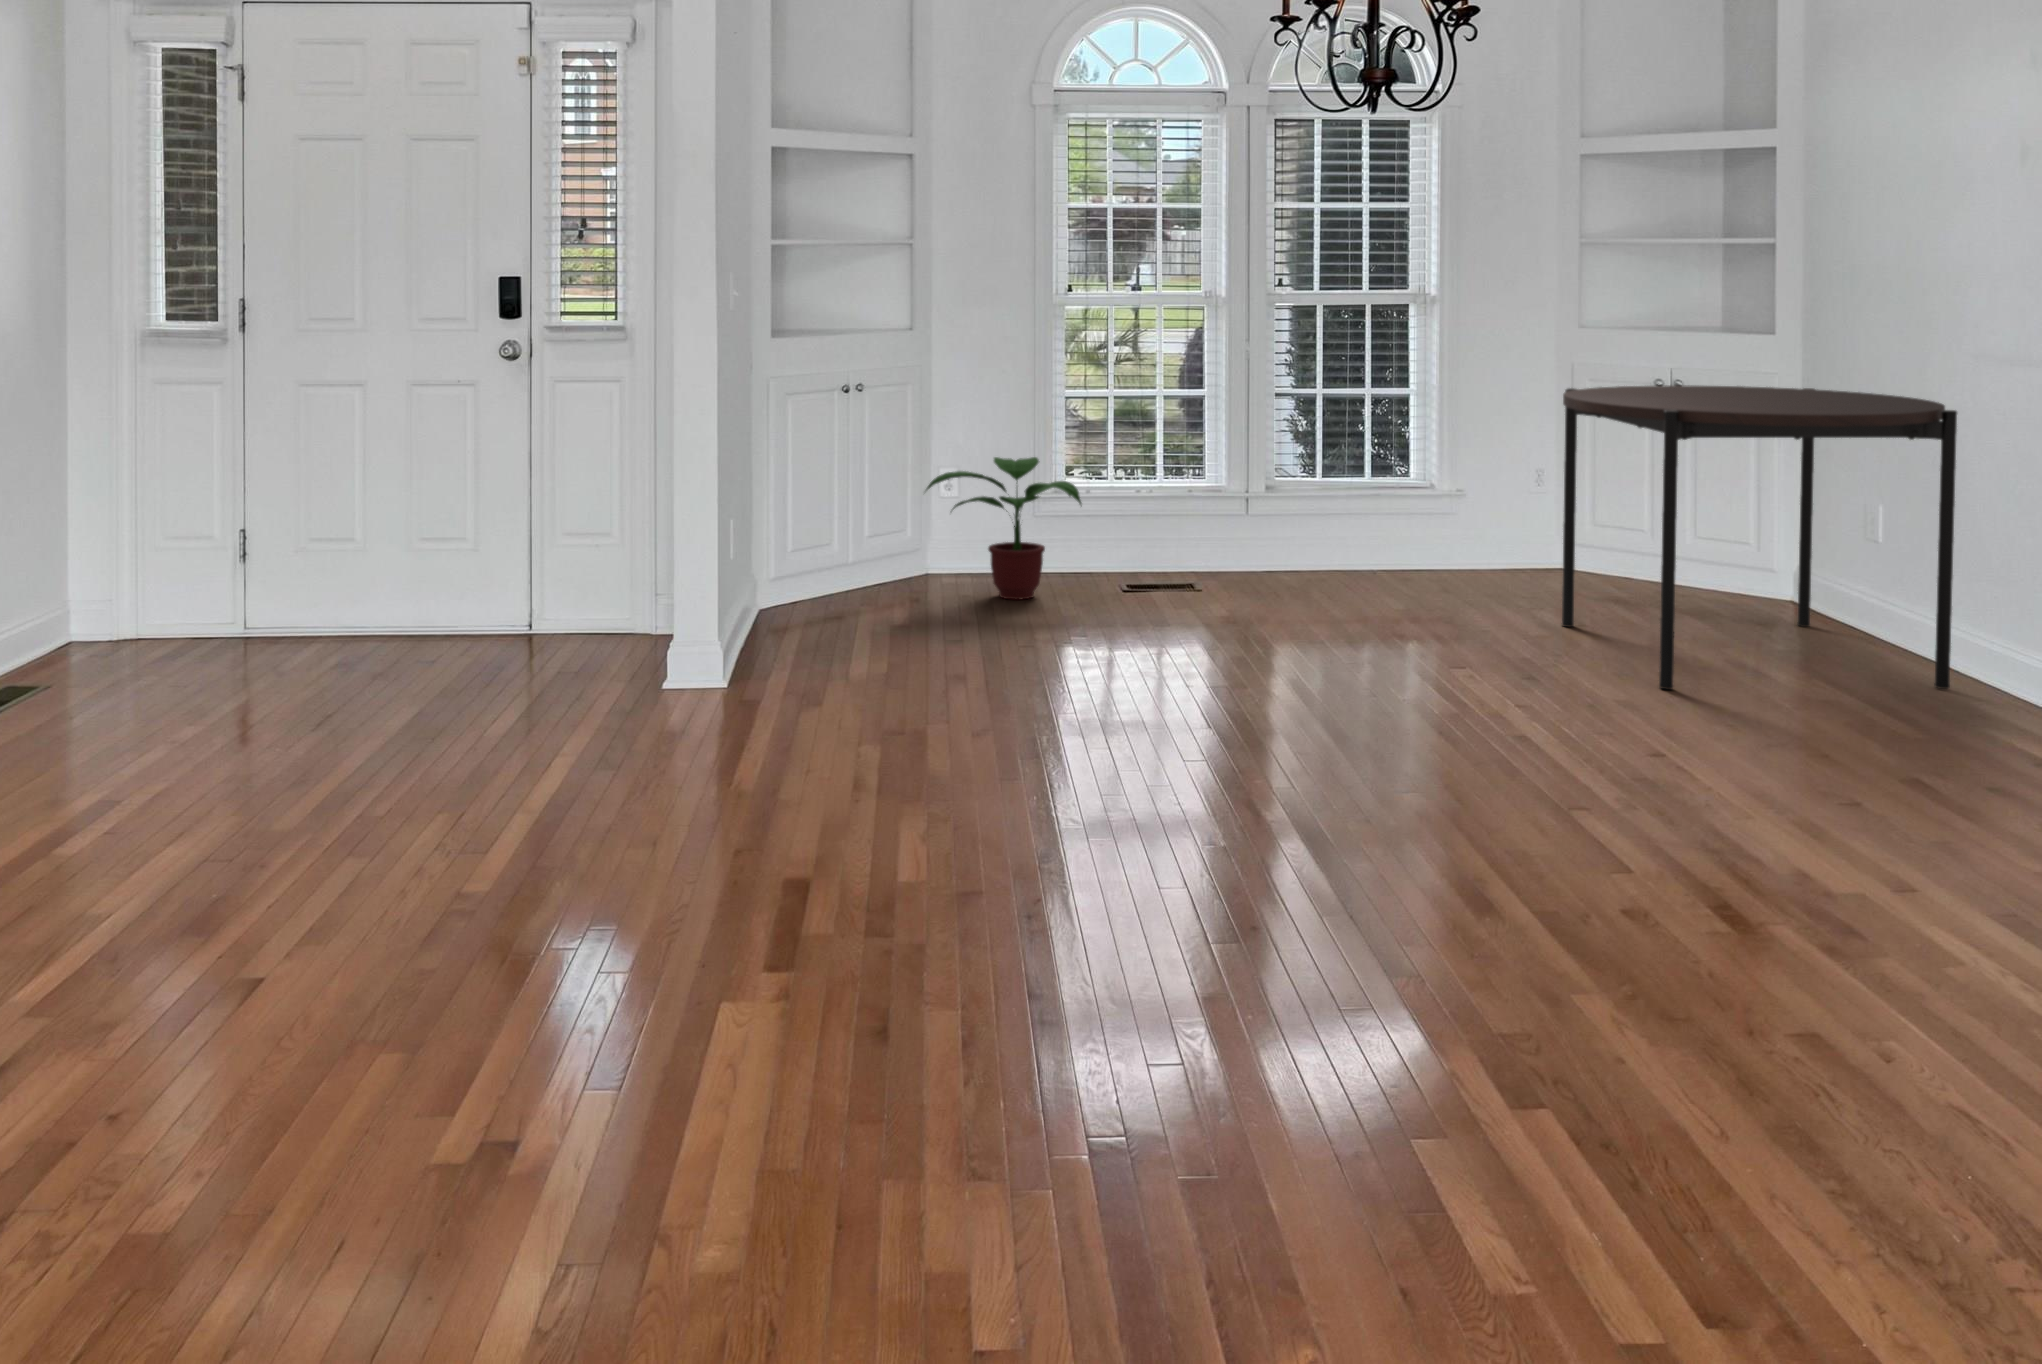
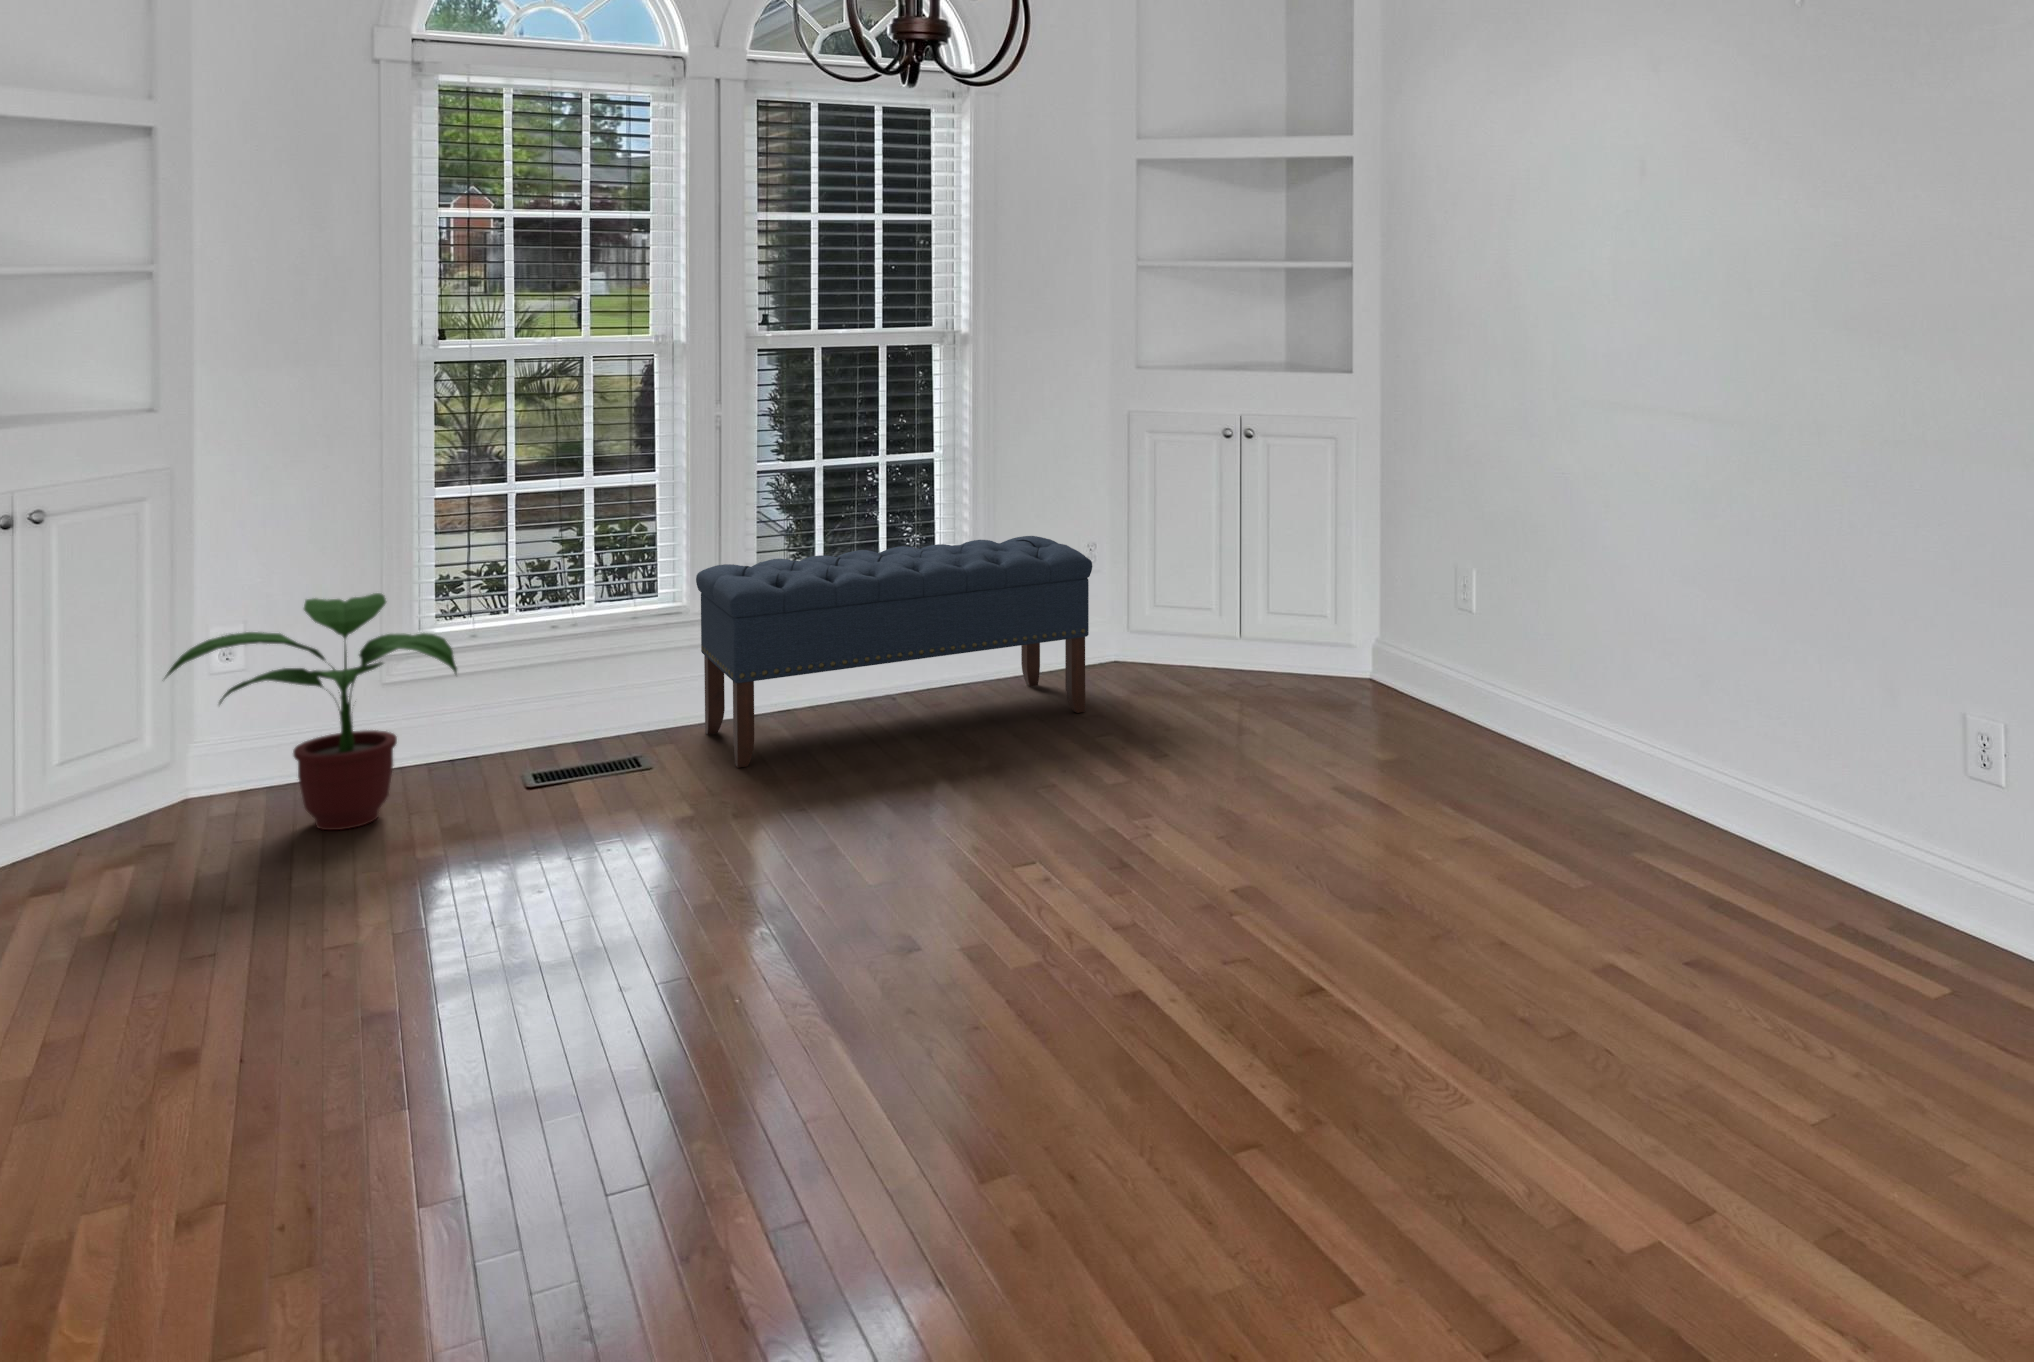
dining table: present [1562,385,1957,690] -> none [1151,441,1609,866]
bench: none [1230,457,1527,597] -> present [696,536,1092,768]

